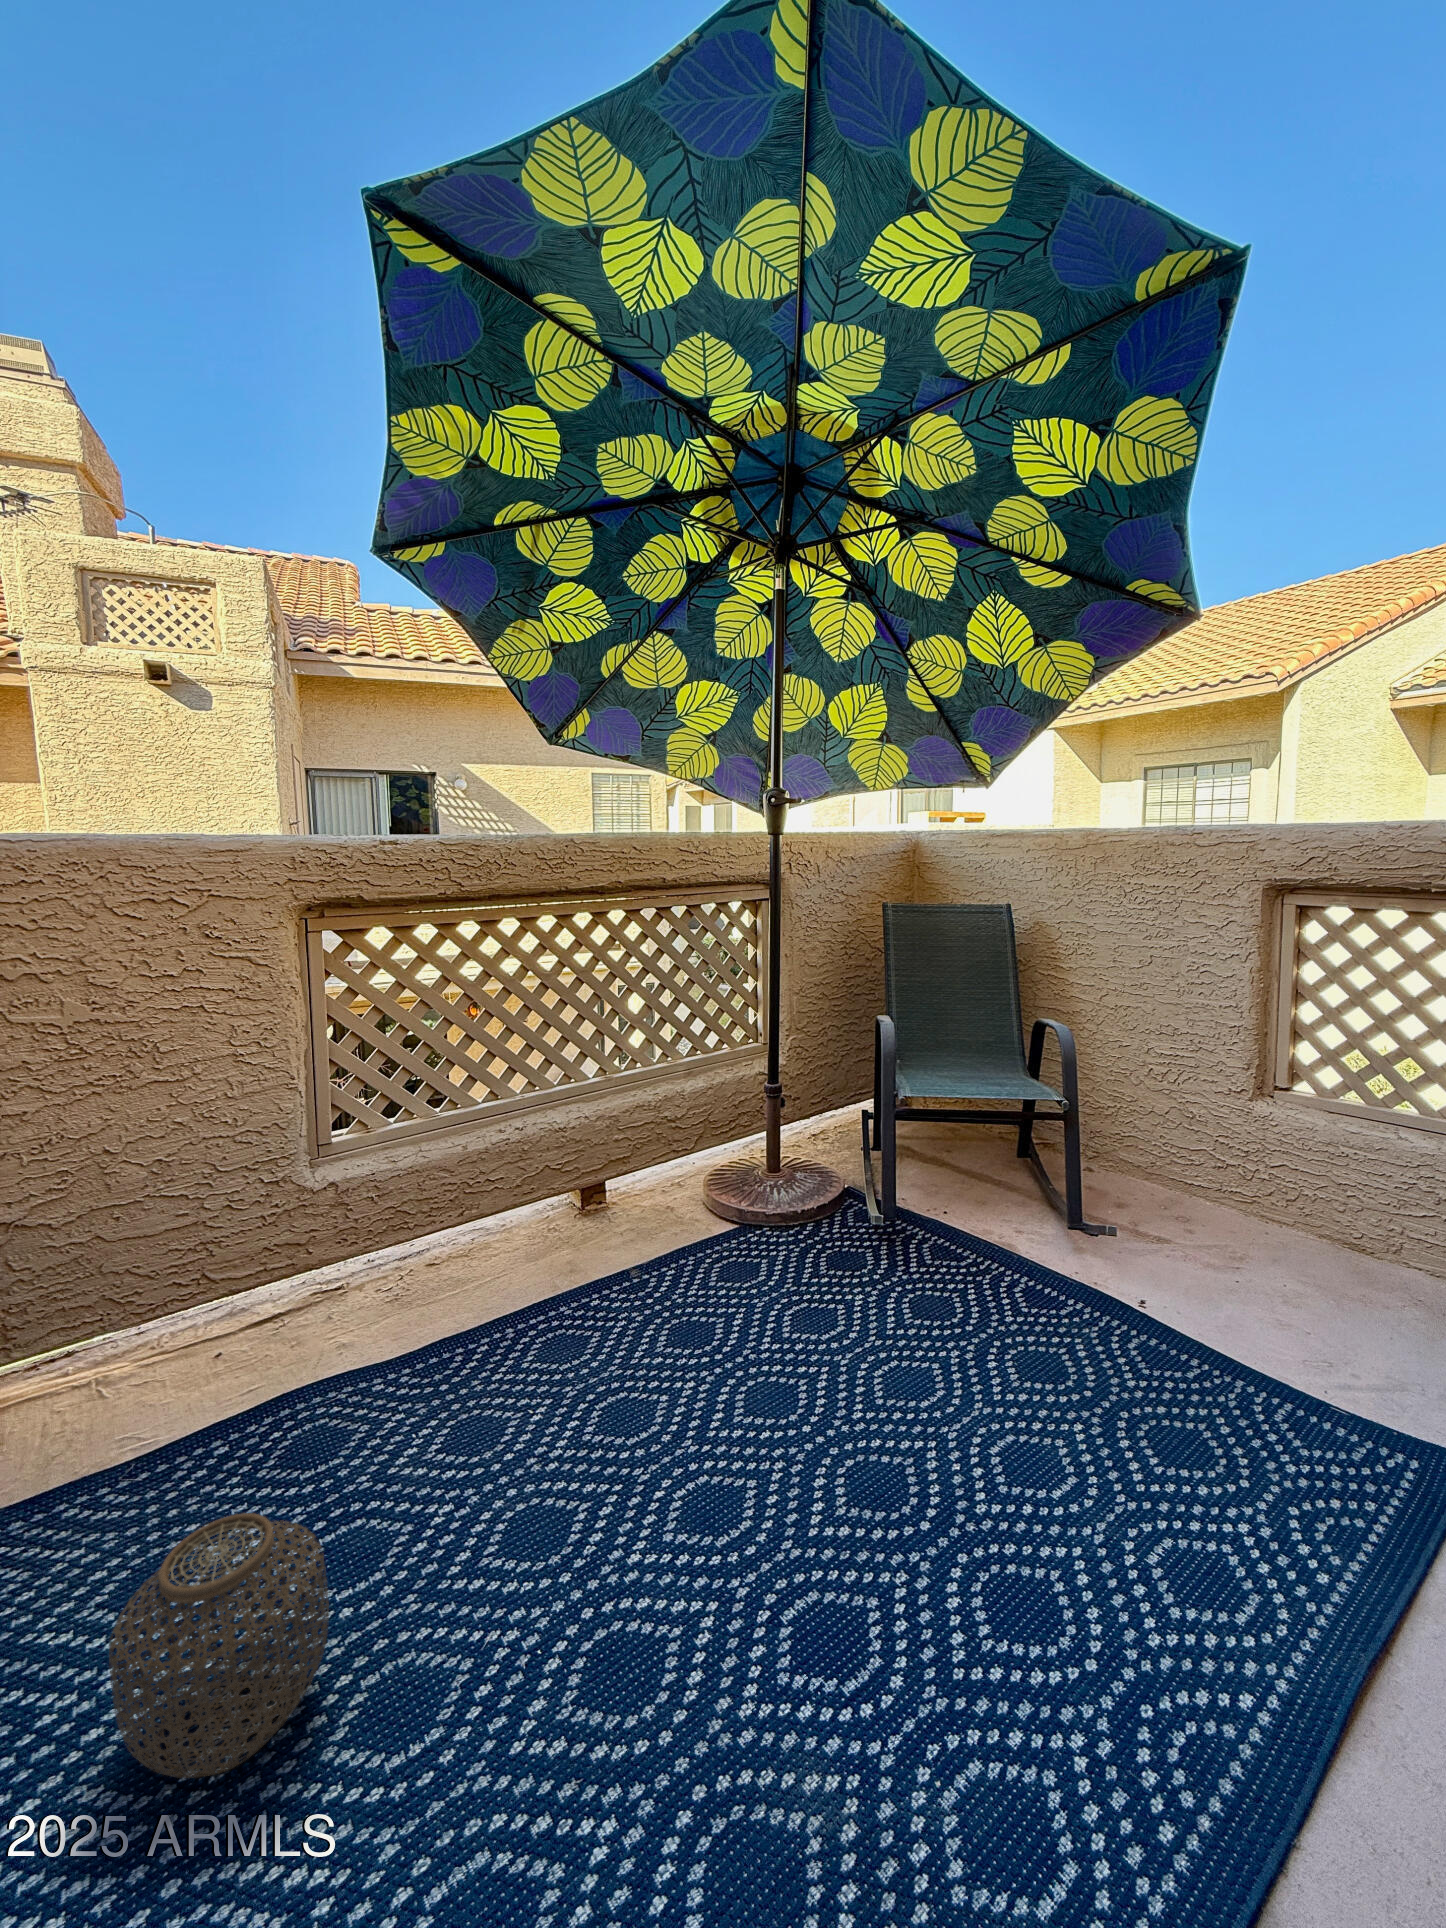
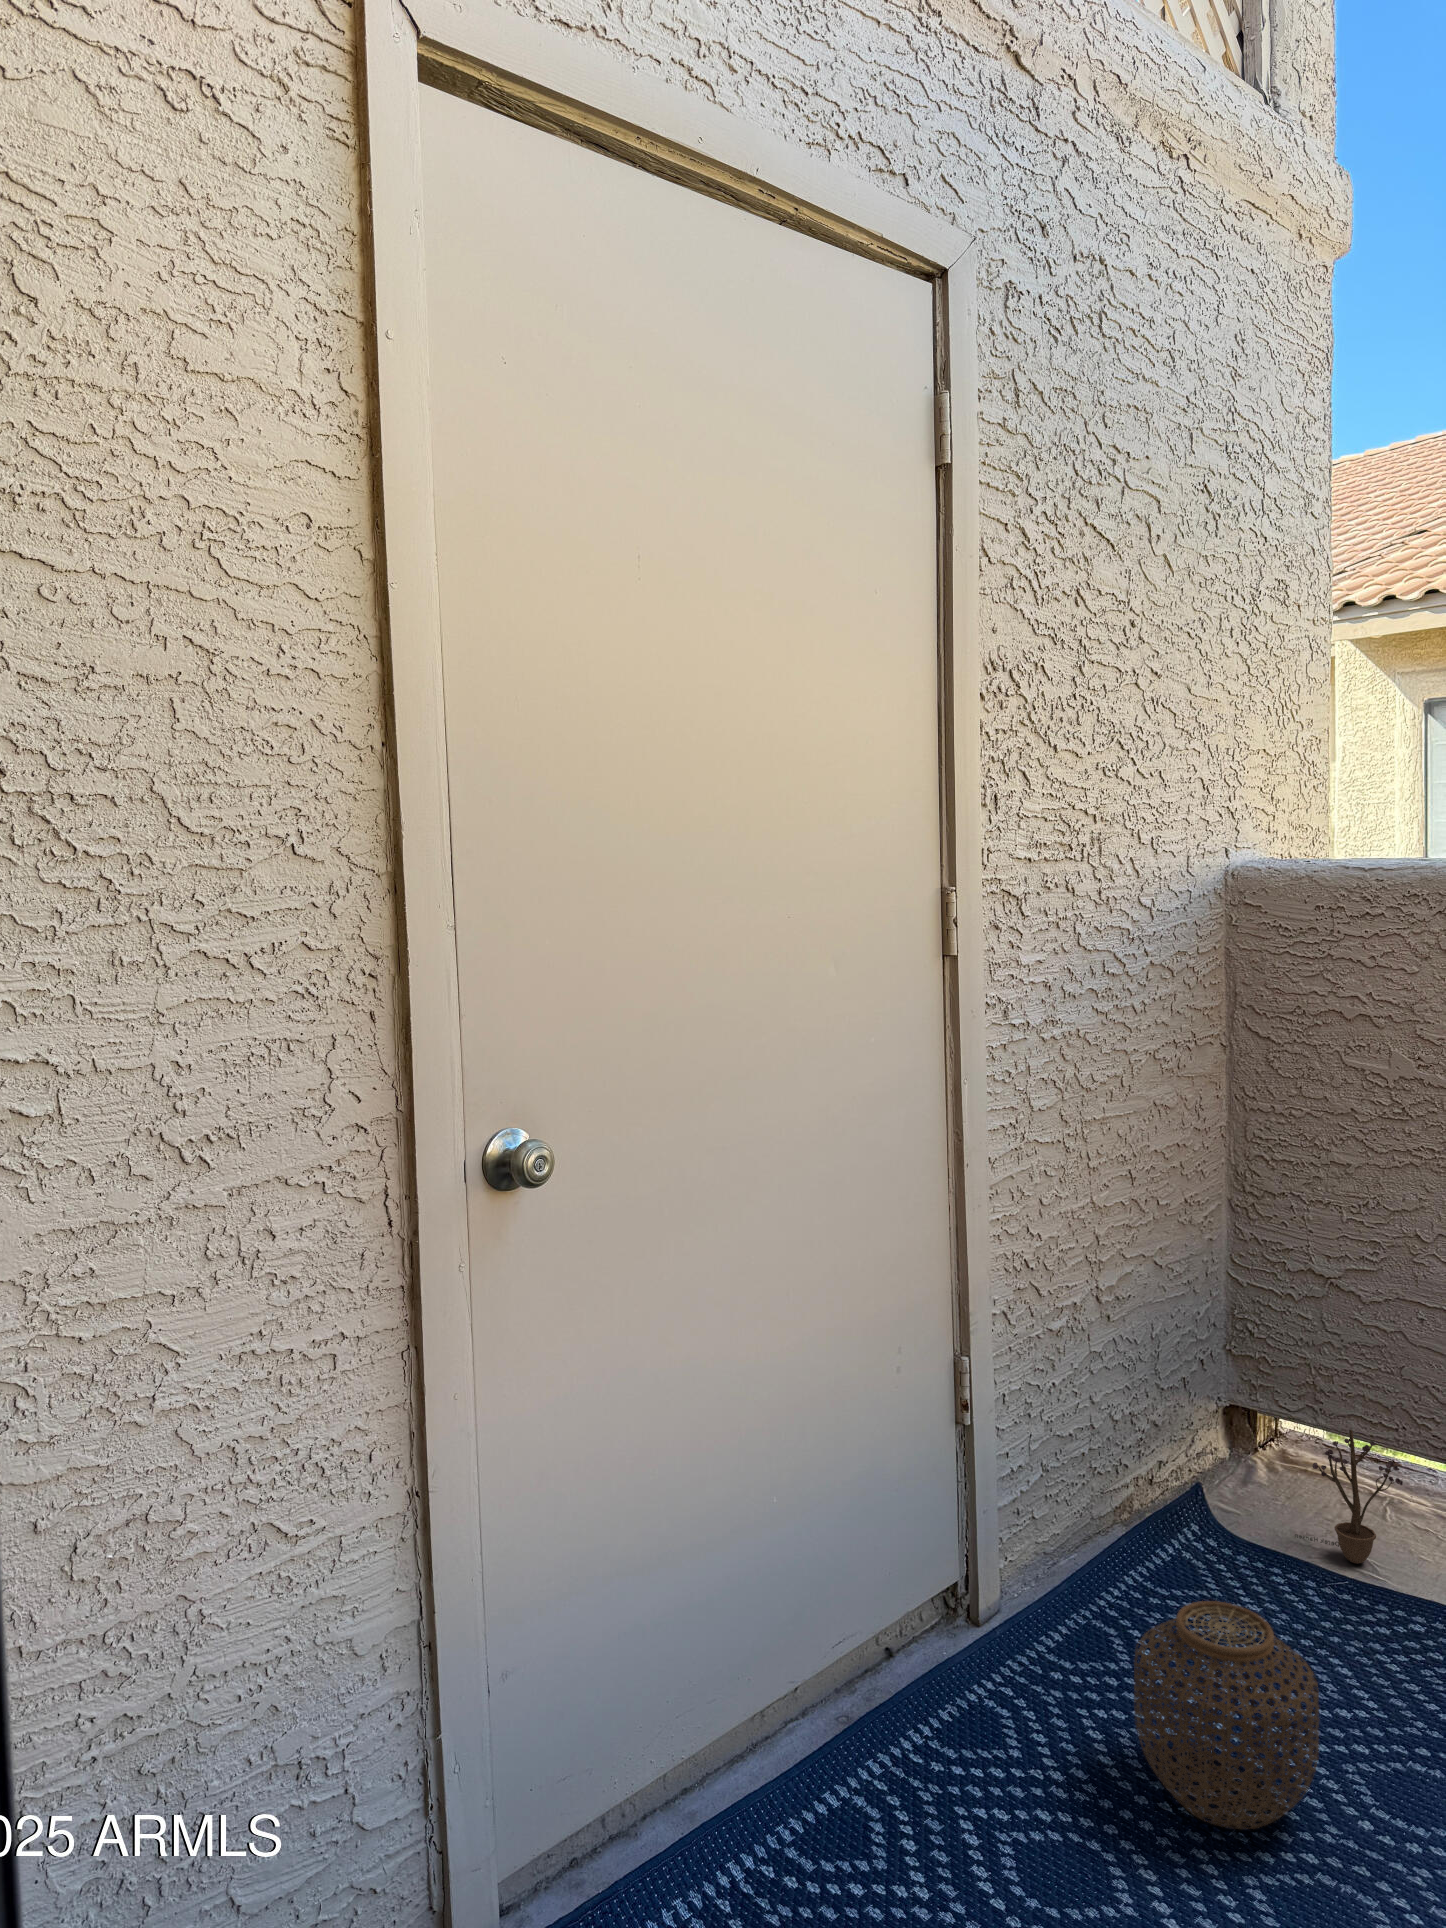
decorative plant: none [51,1327,159,1469] -> present [1295,1430,1403,1564]

